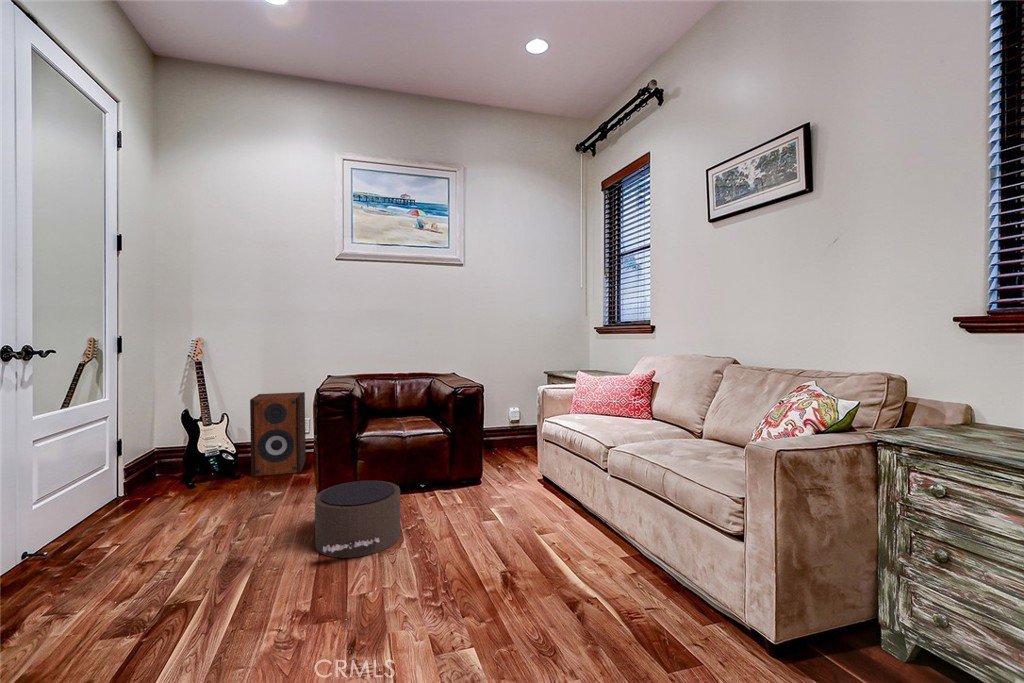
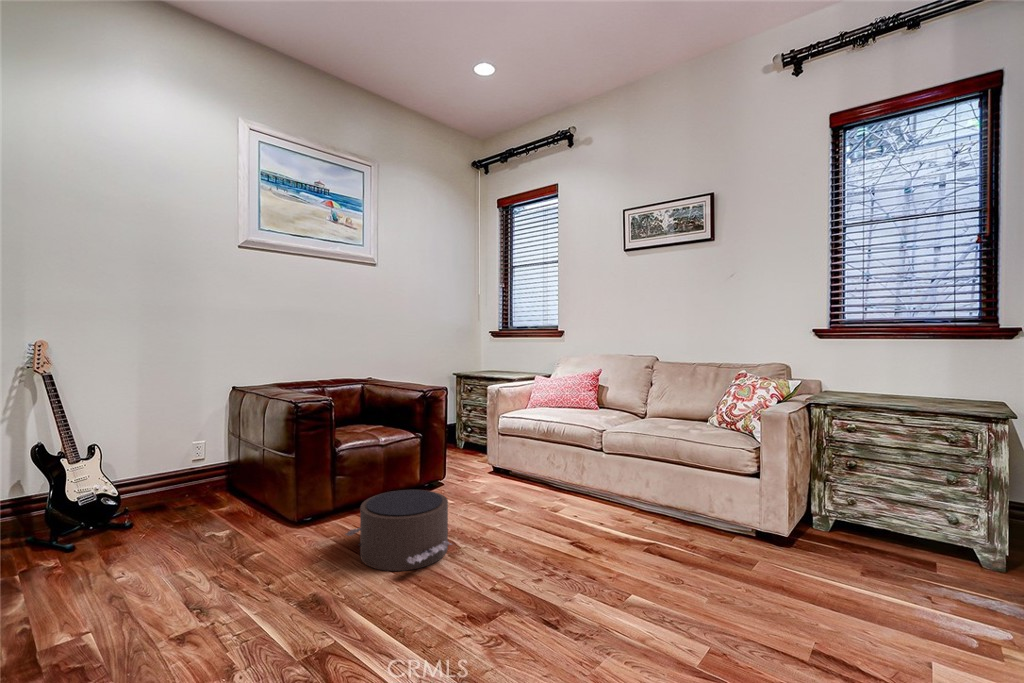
speaker: present [250,392,306,477] -> none [134,409,216,523]

